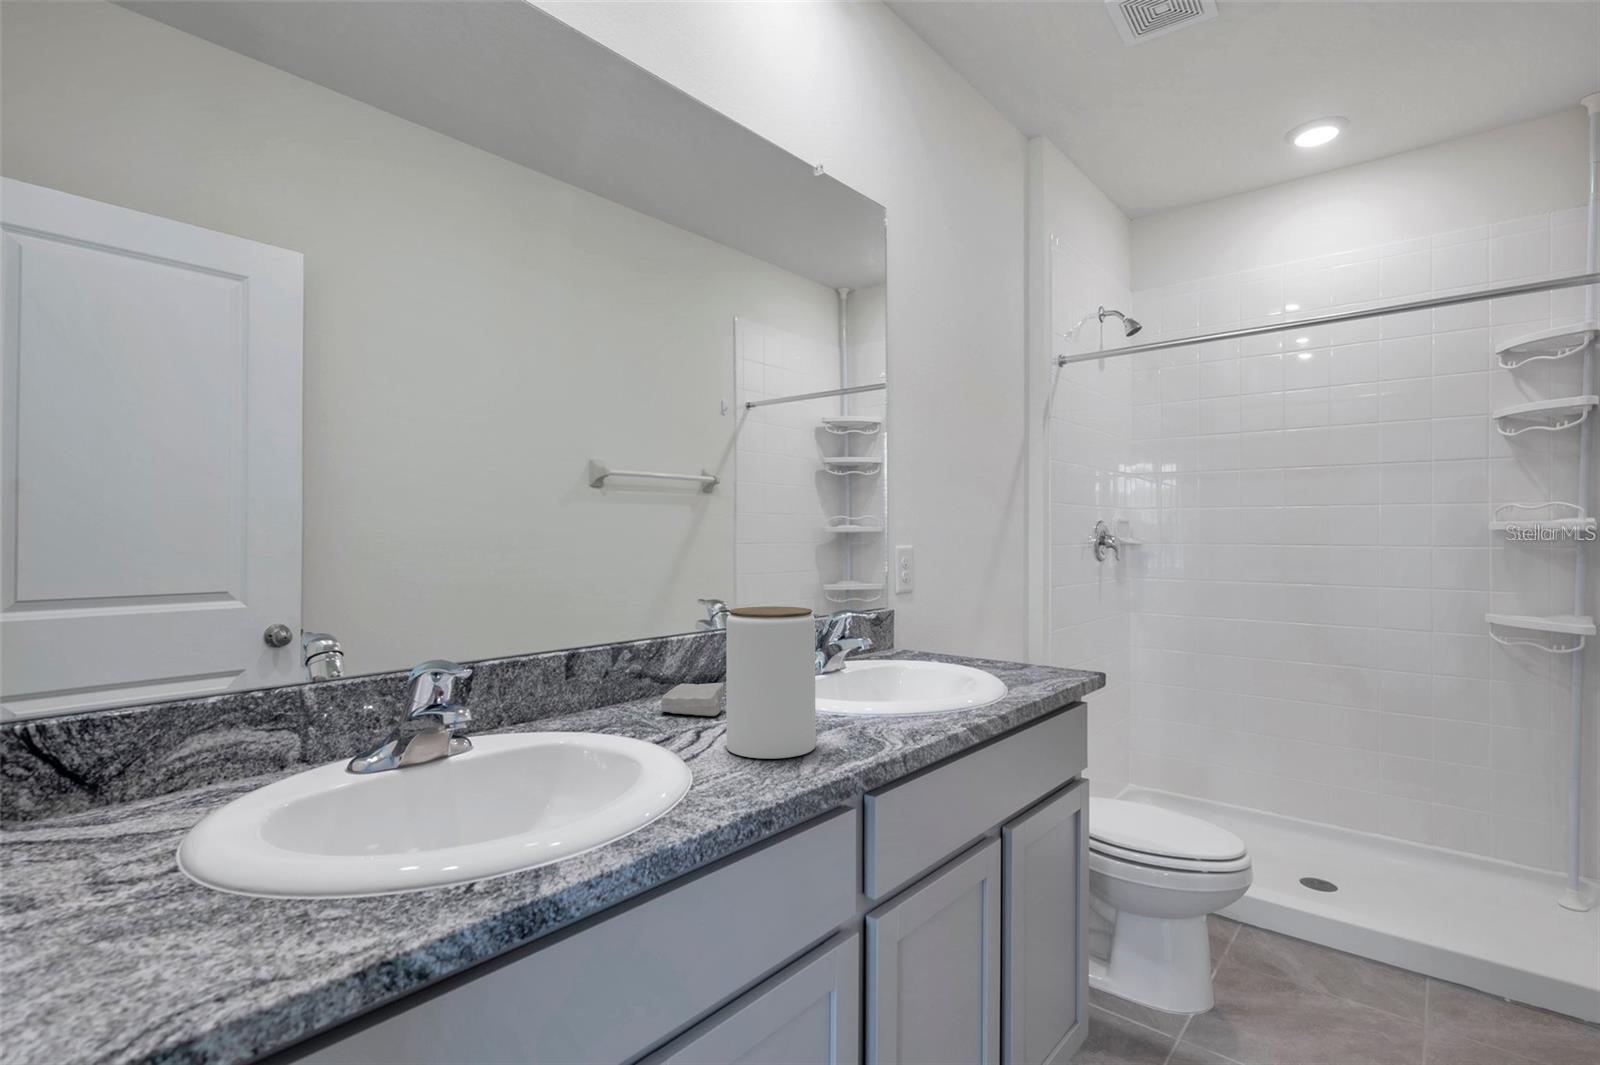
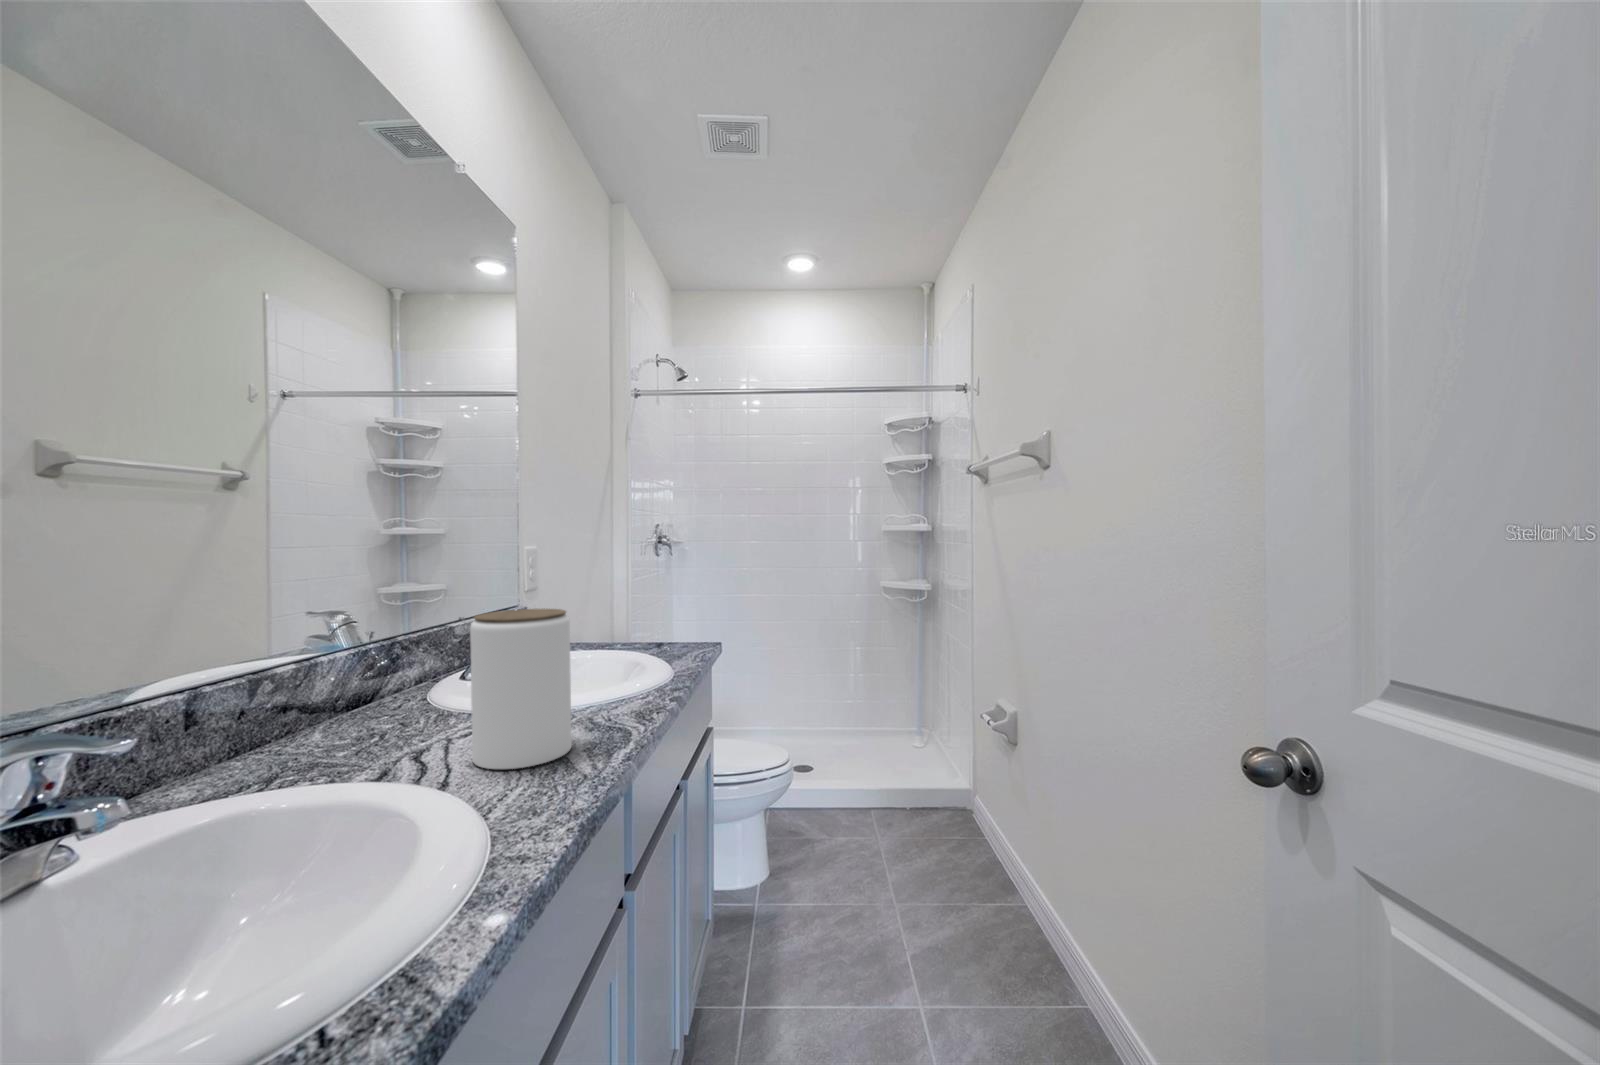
soap bar: present [661,683,724,716] -> none [341,699,422,744]

